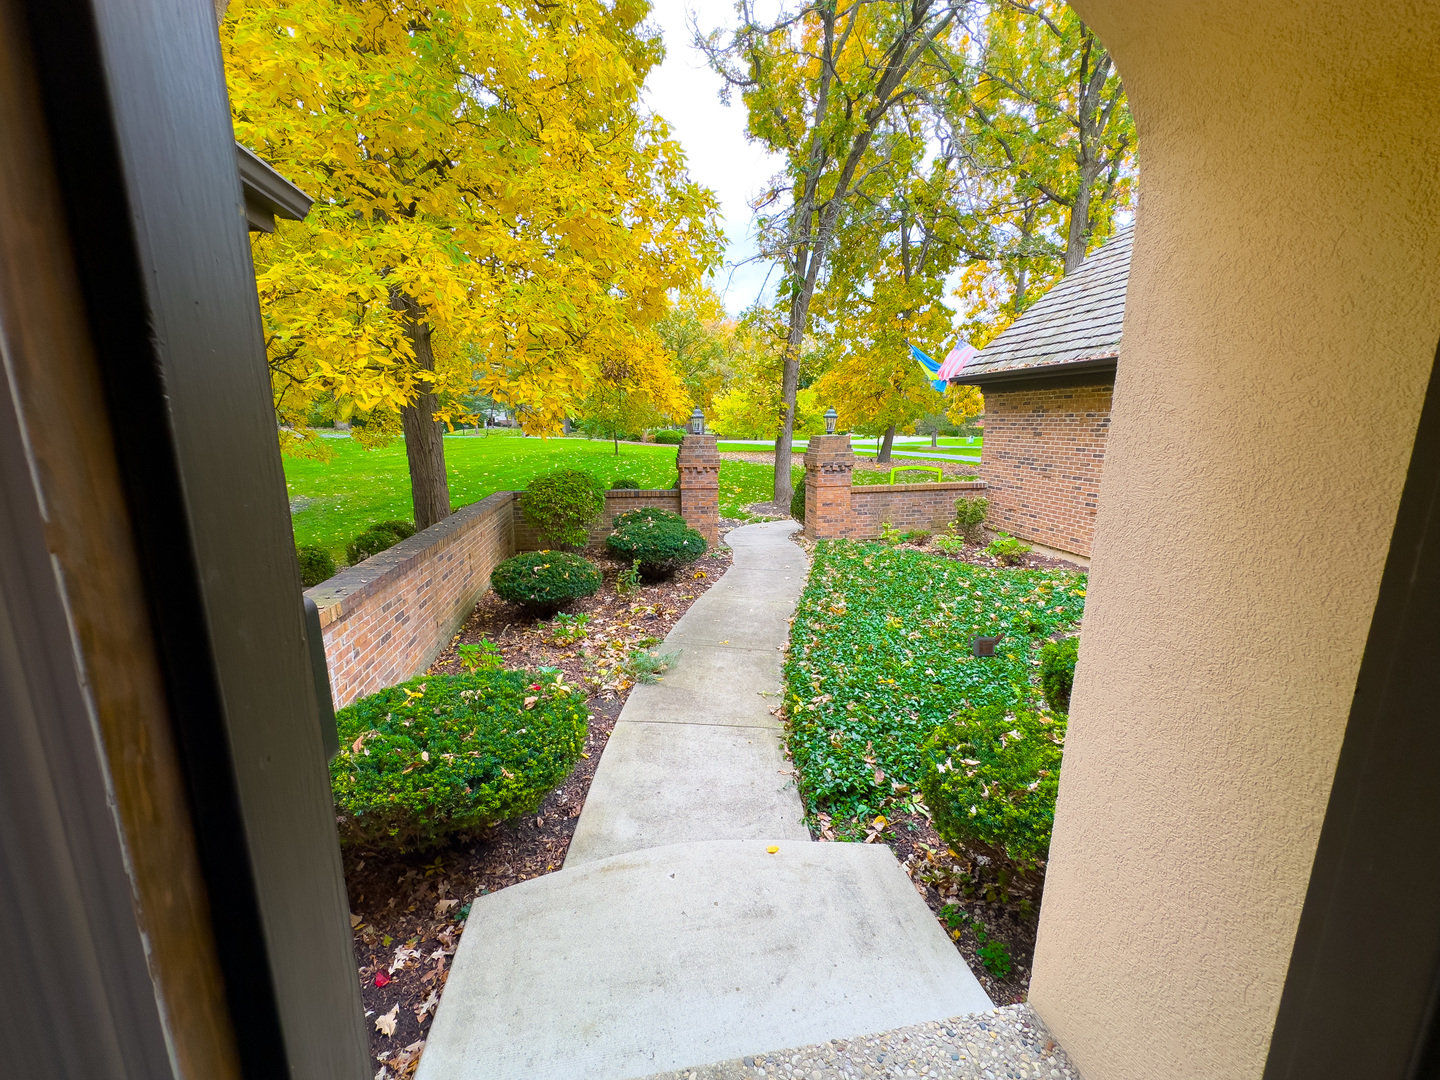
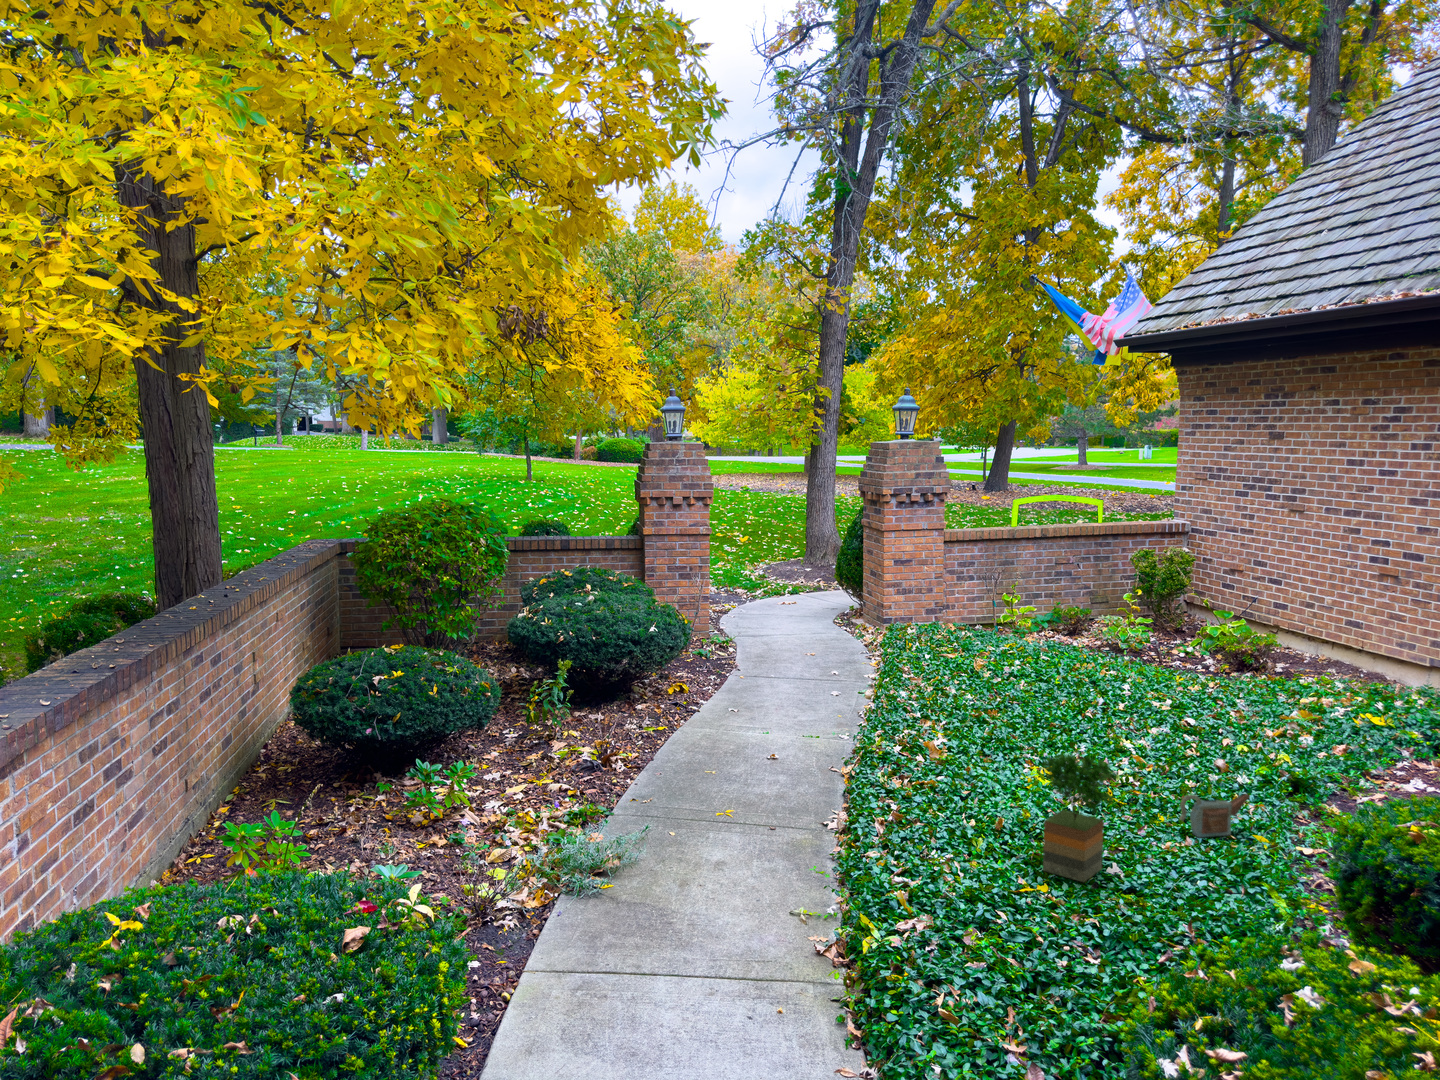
potted tree: none [892,610,935,679] -> present [1043,754,1119,882]

